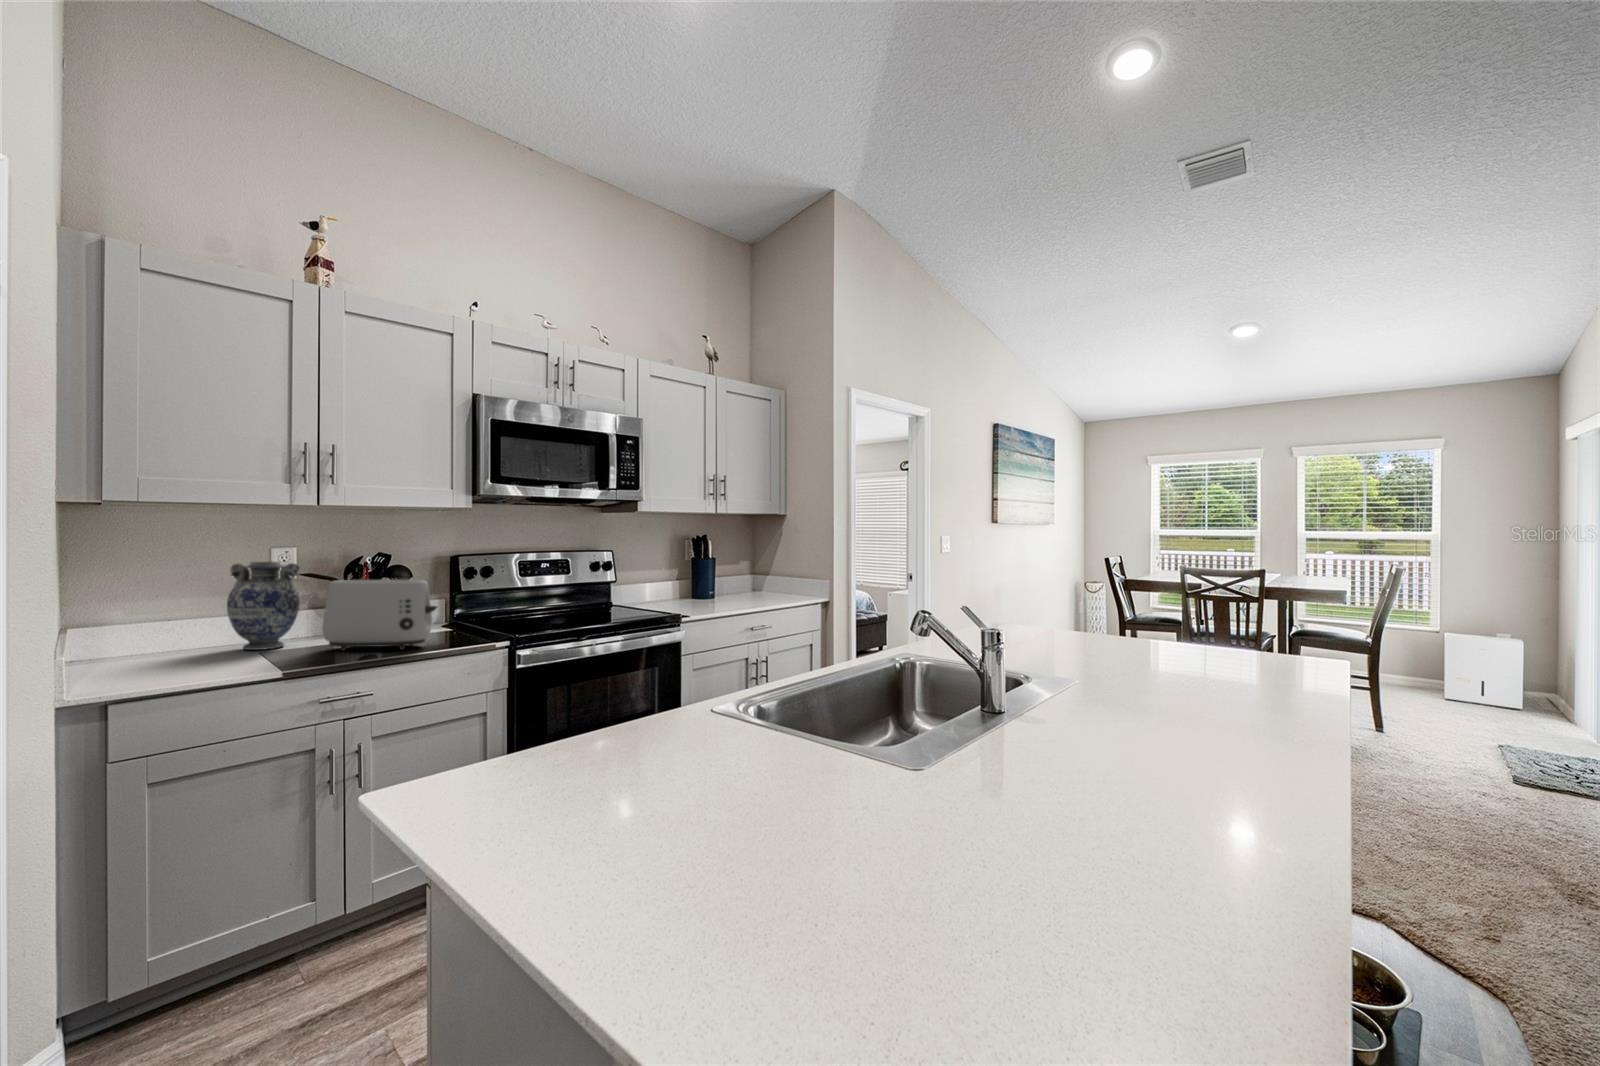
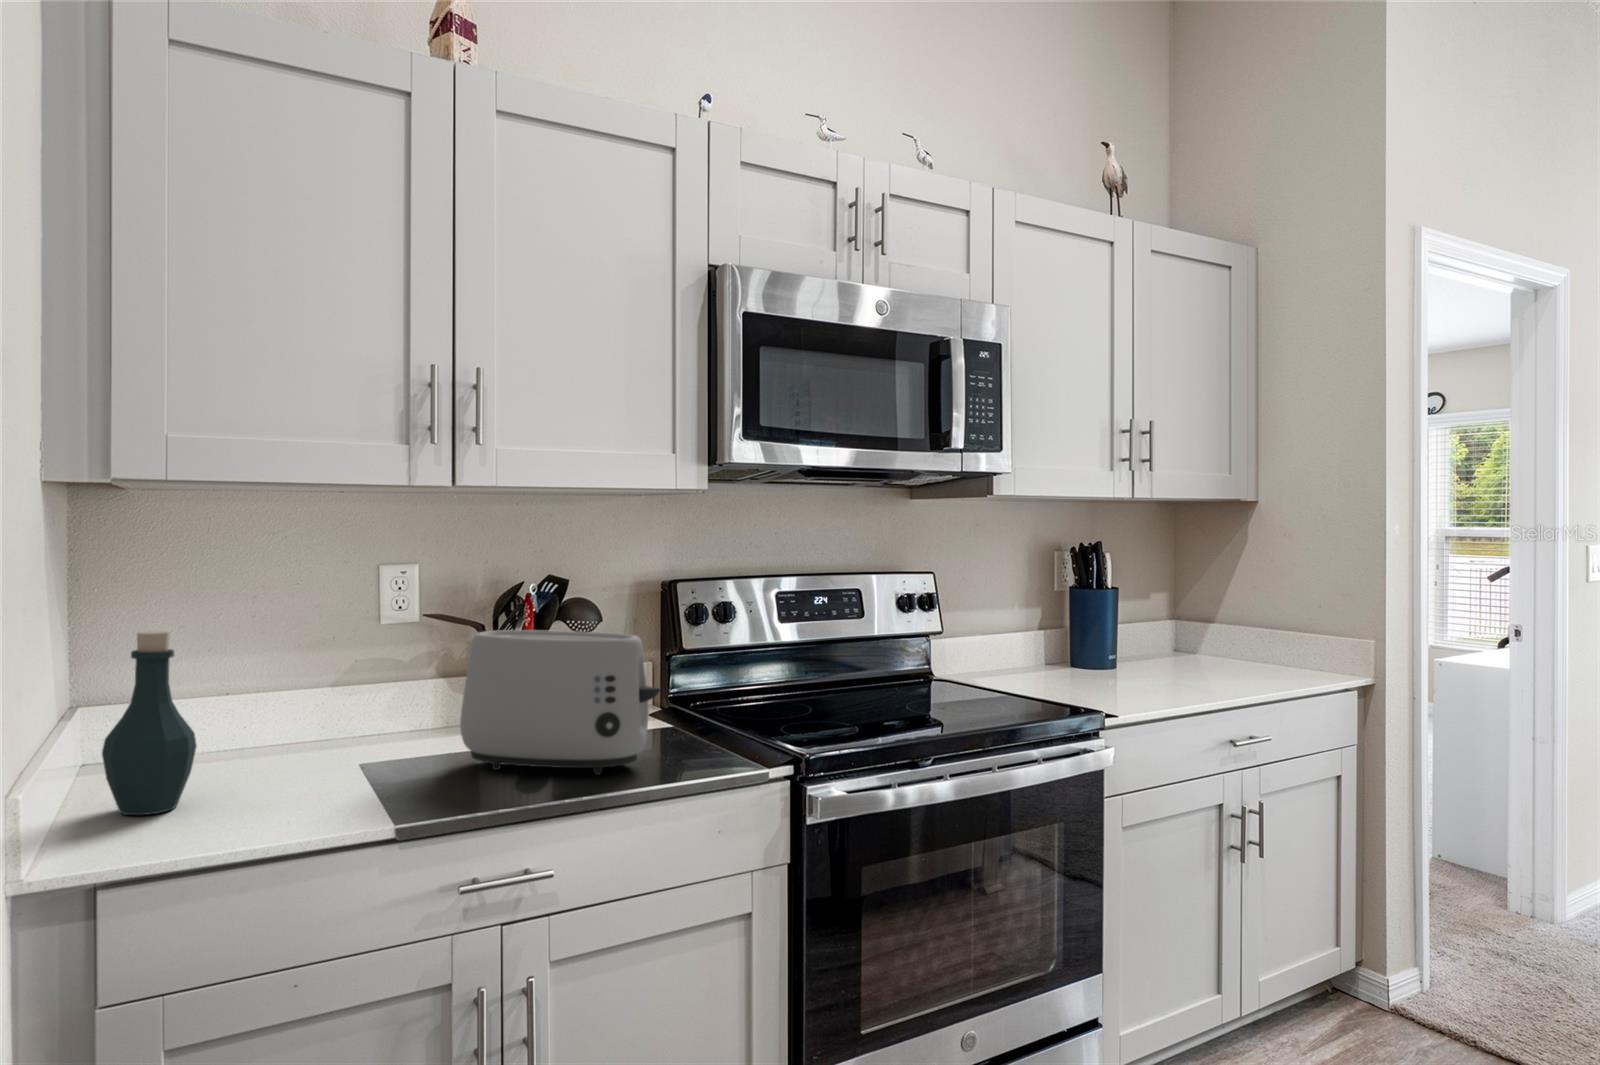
decorative vase: present [227,562,300,650] -> none [307,591,423,757]
bottle: none [99,580,159,676] -> present [102,631,197,815]

